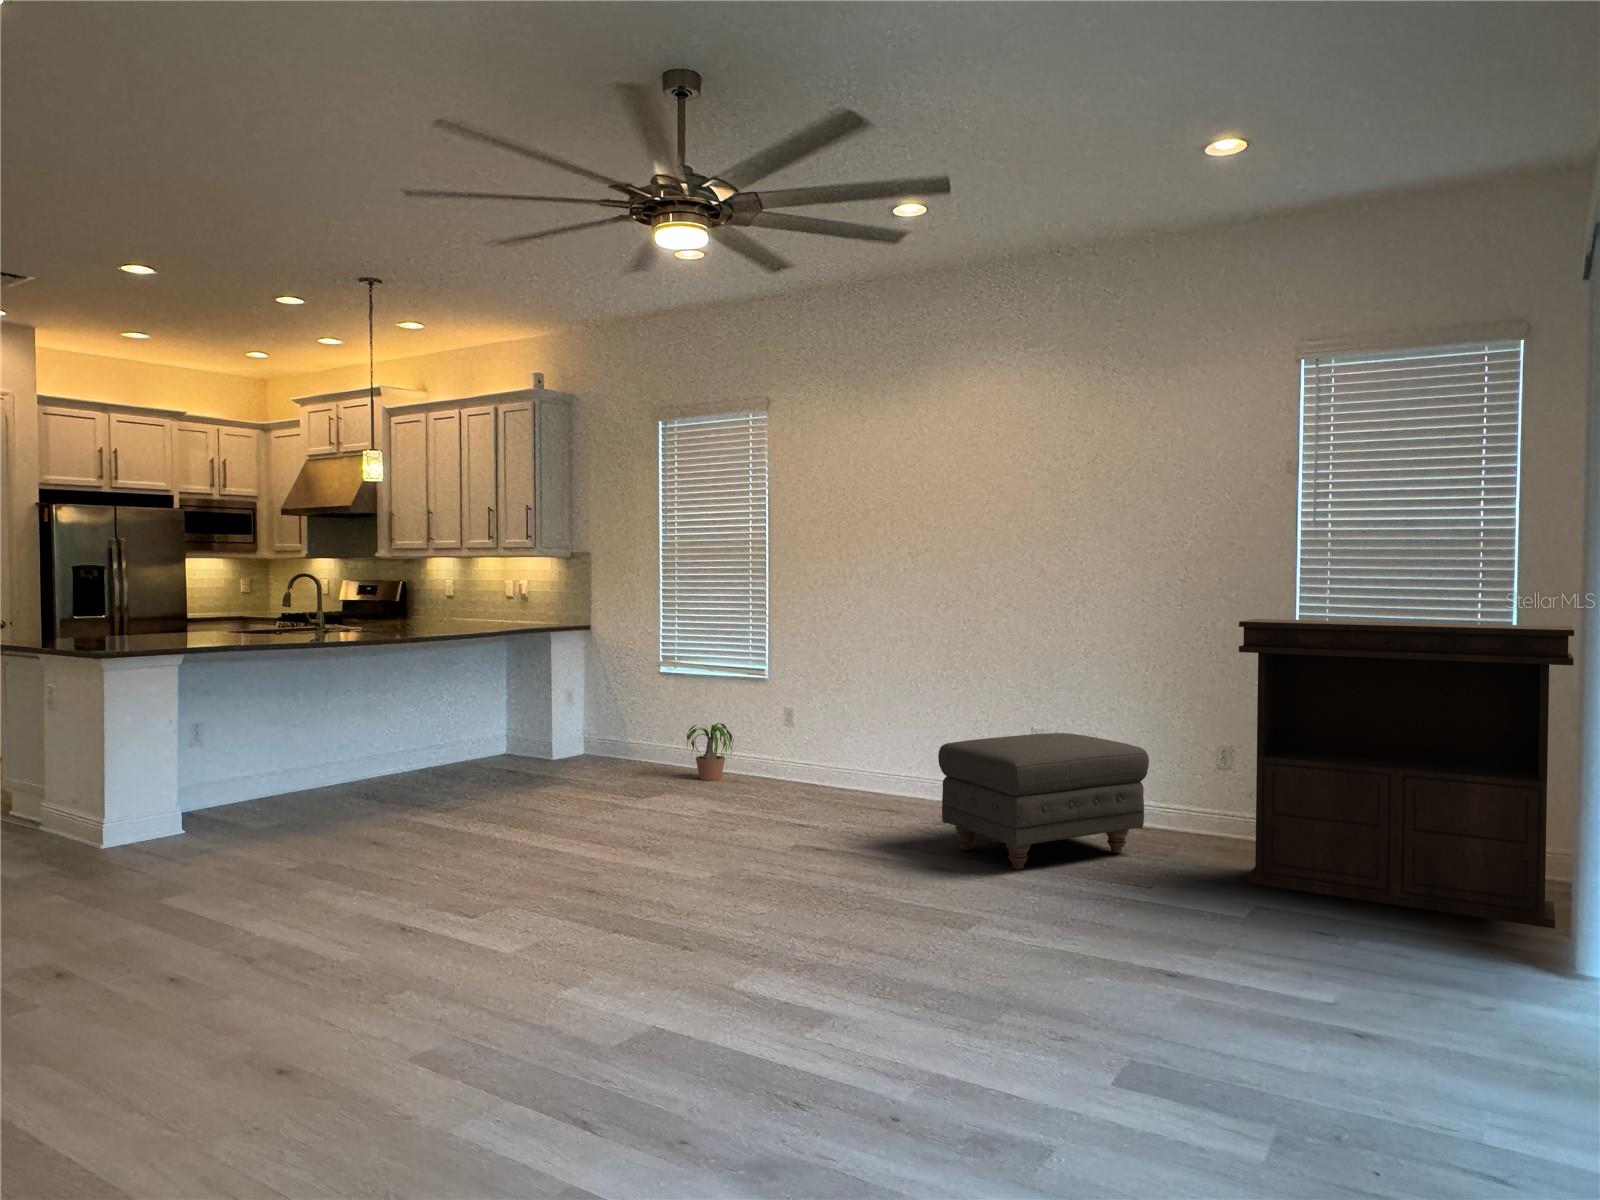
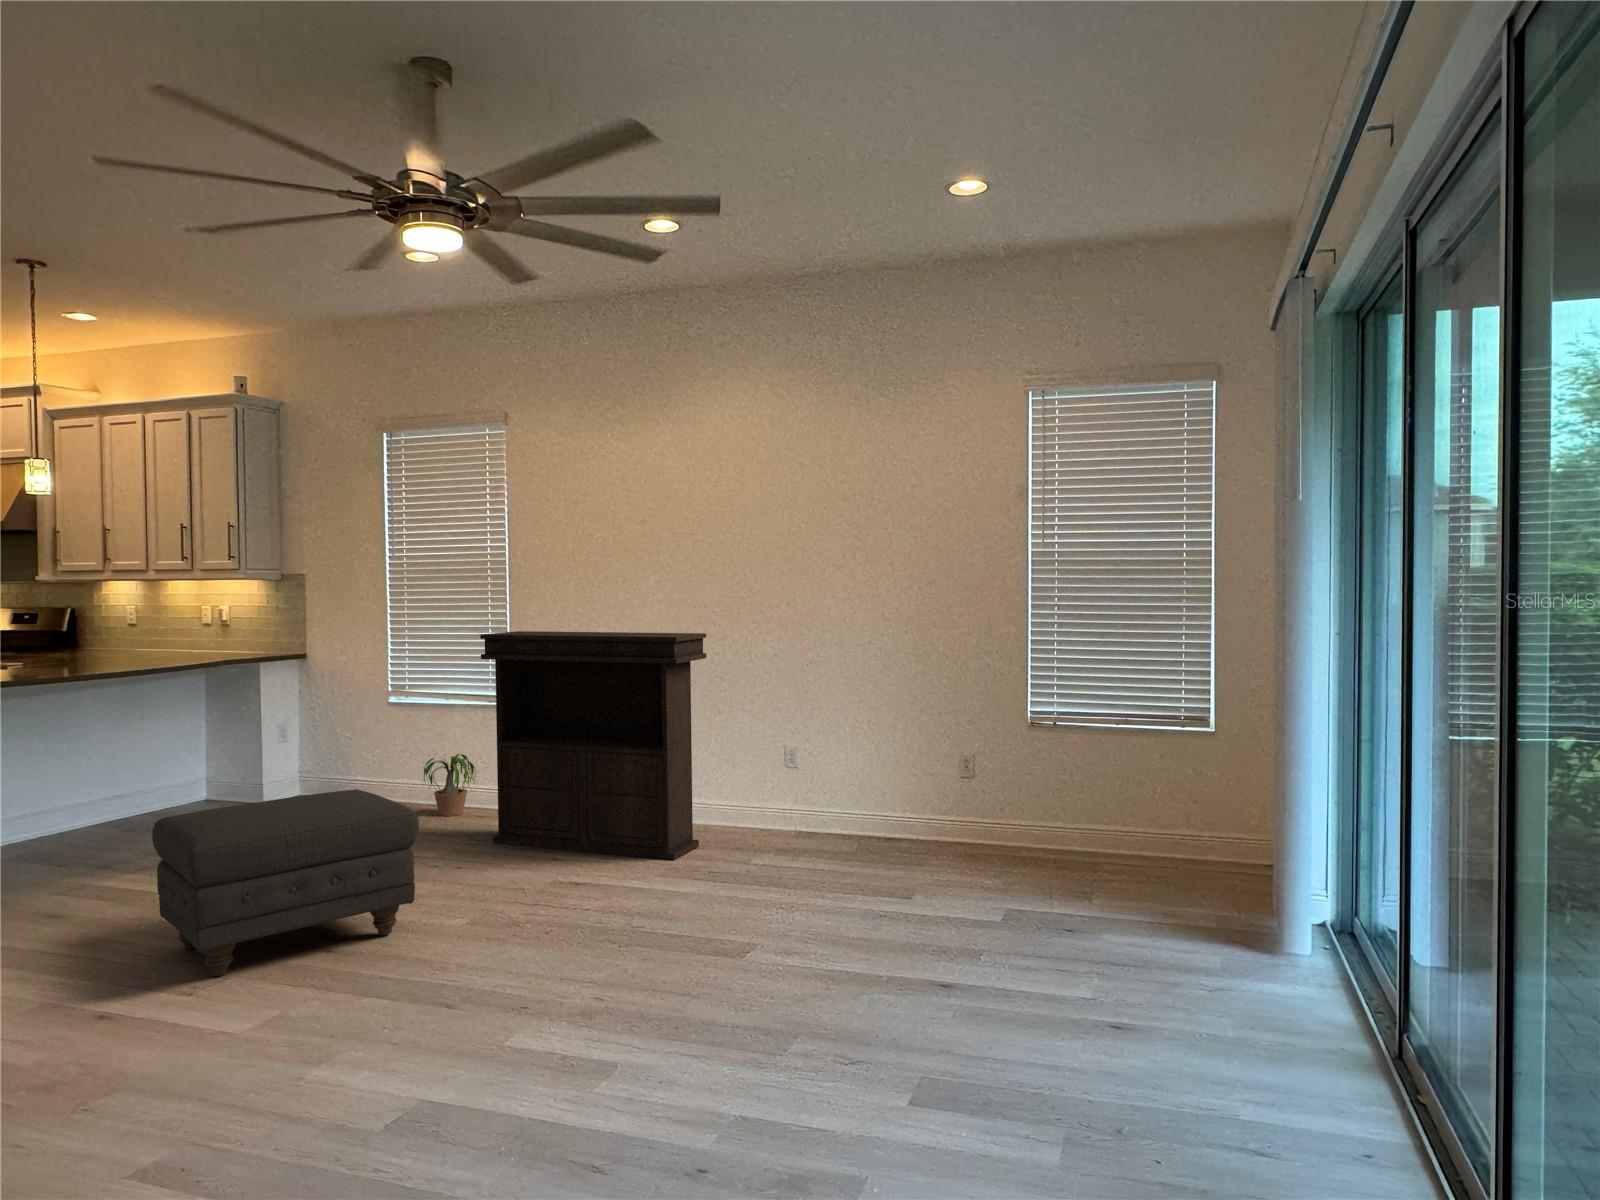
console table: present [1239,619,1574,929] -> present [480,631,706,860]
ottoman: present [938,733,1149,869] -> present [152,789,419,977]

